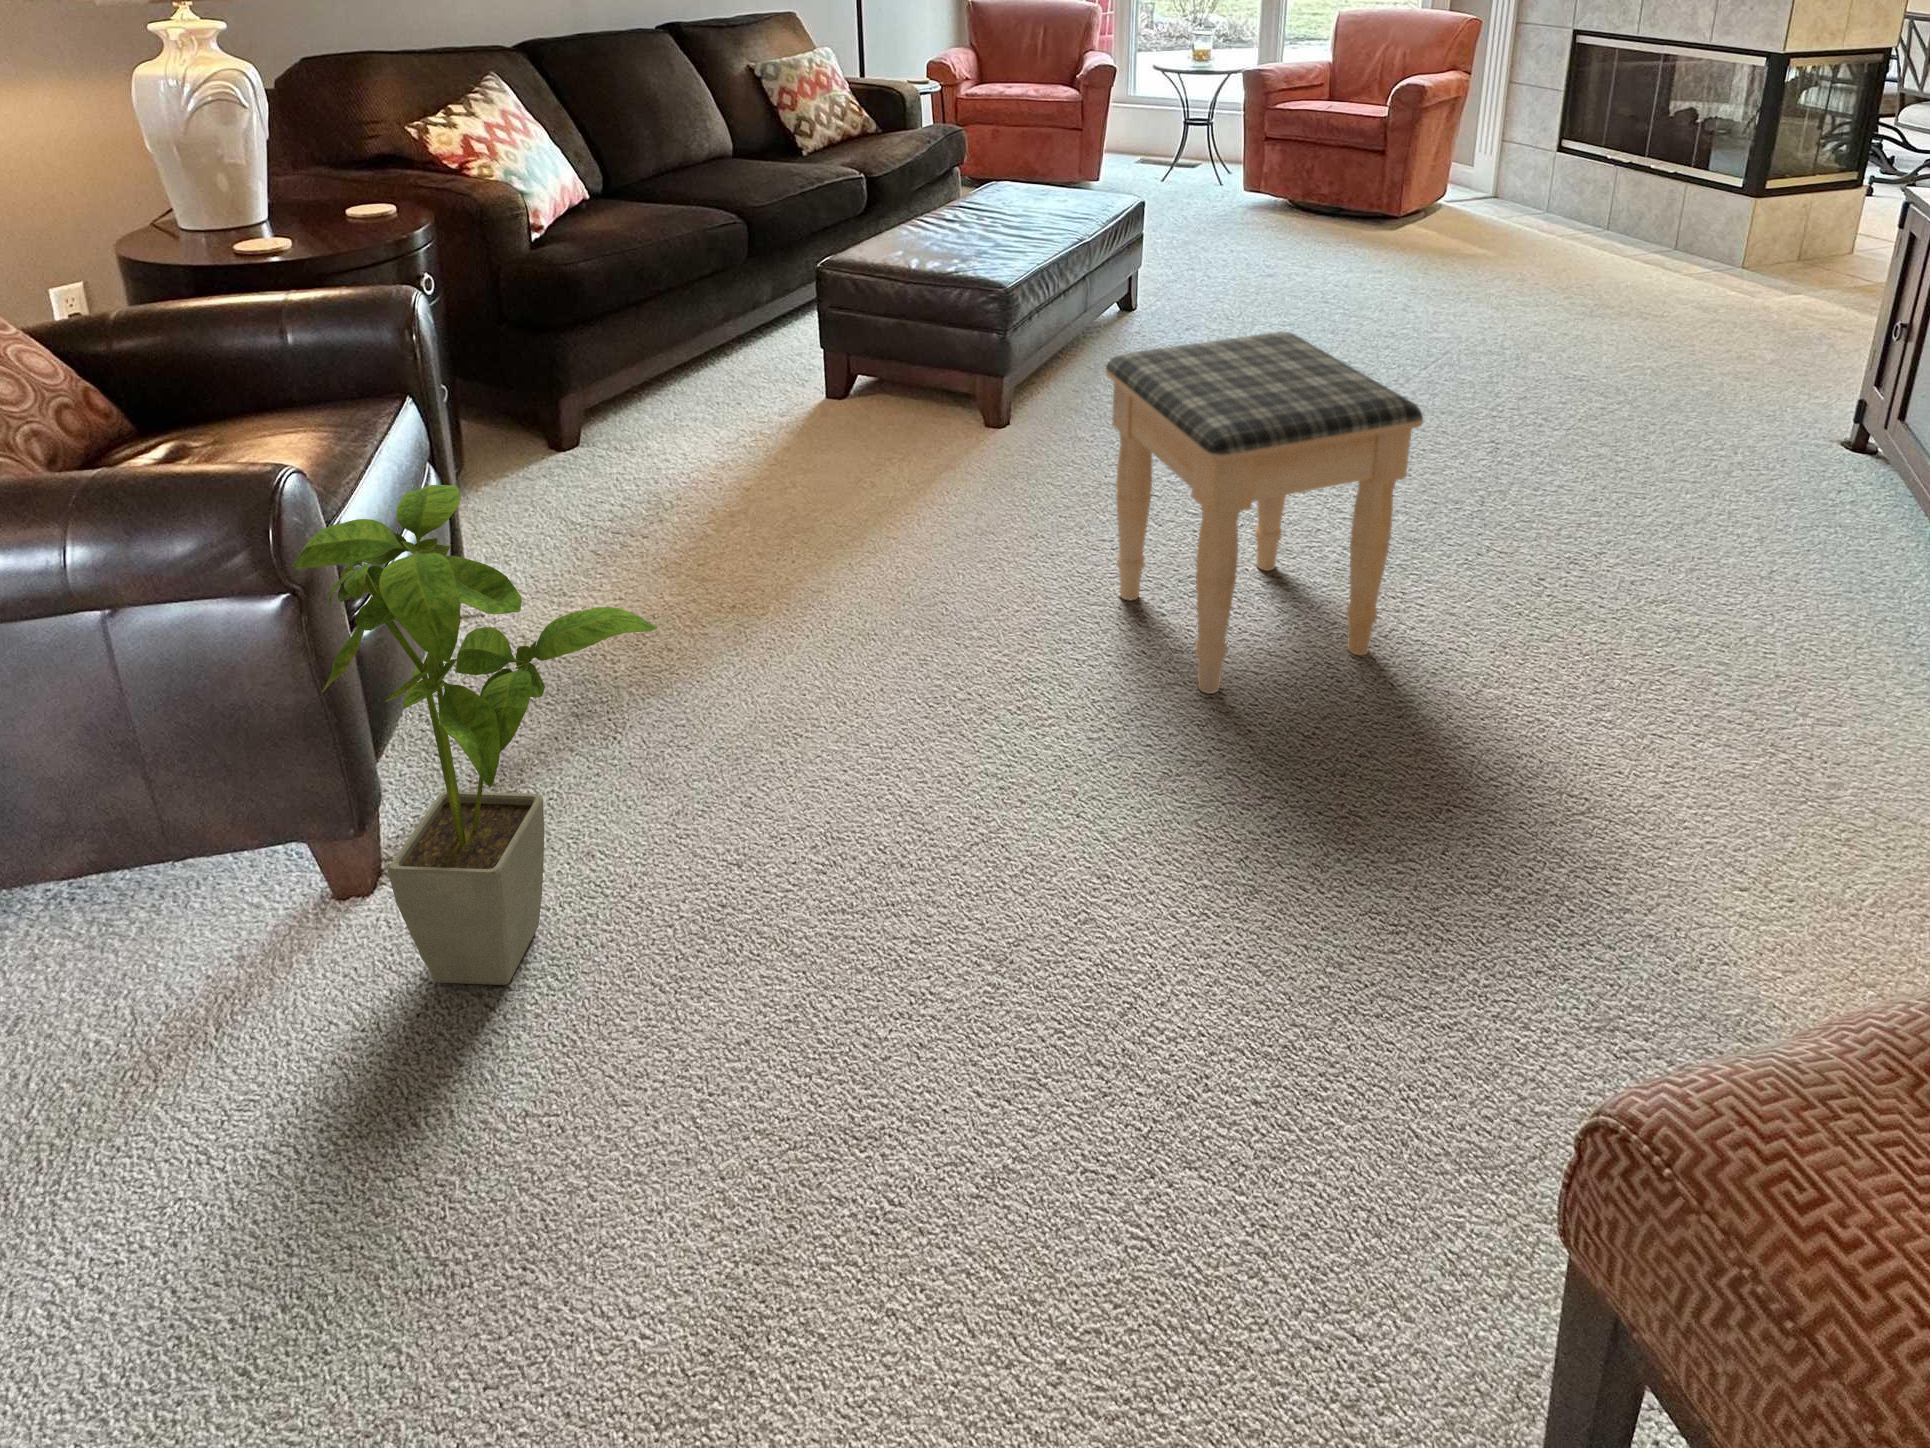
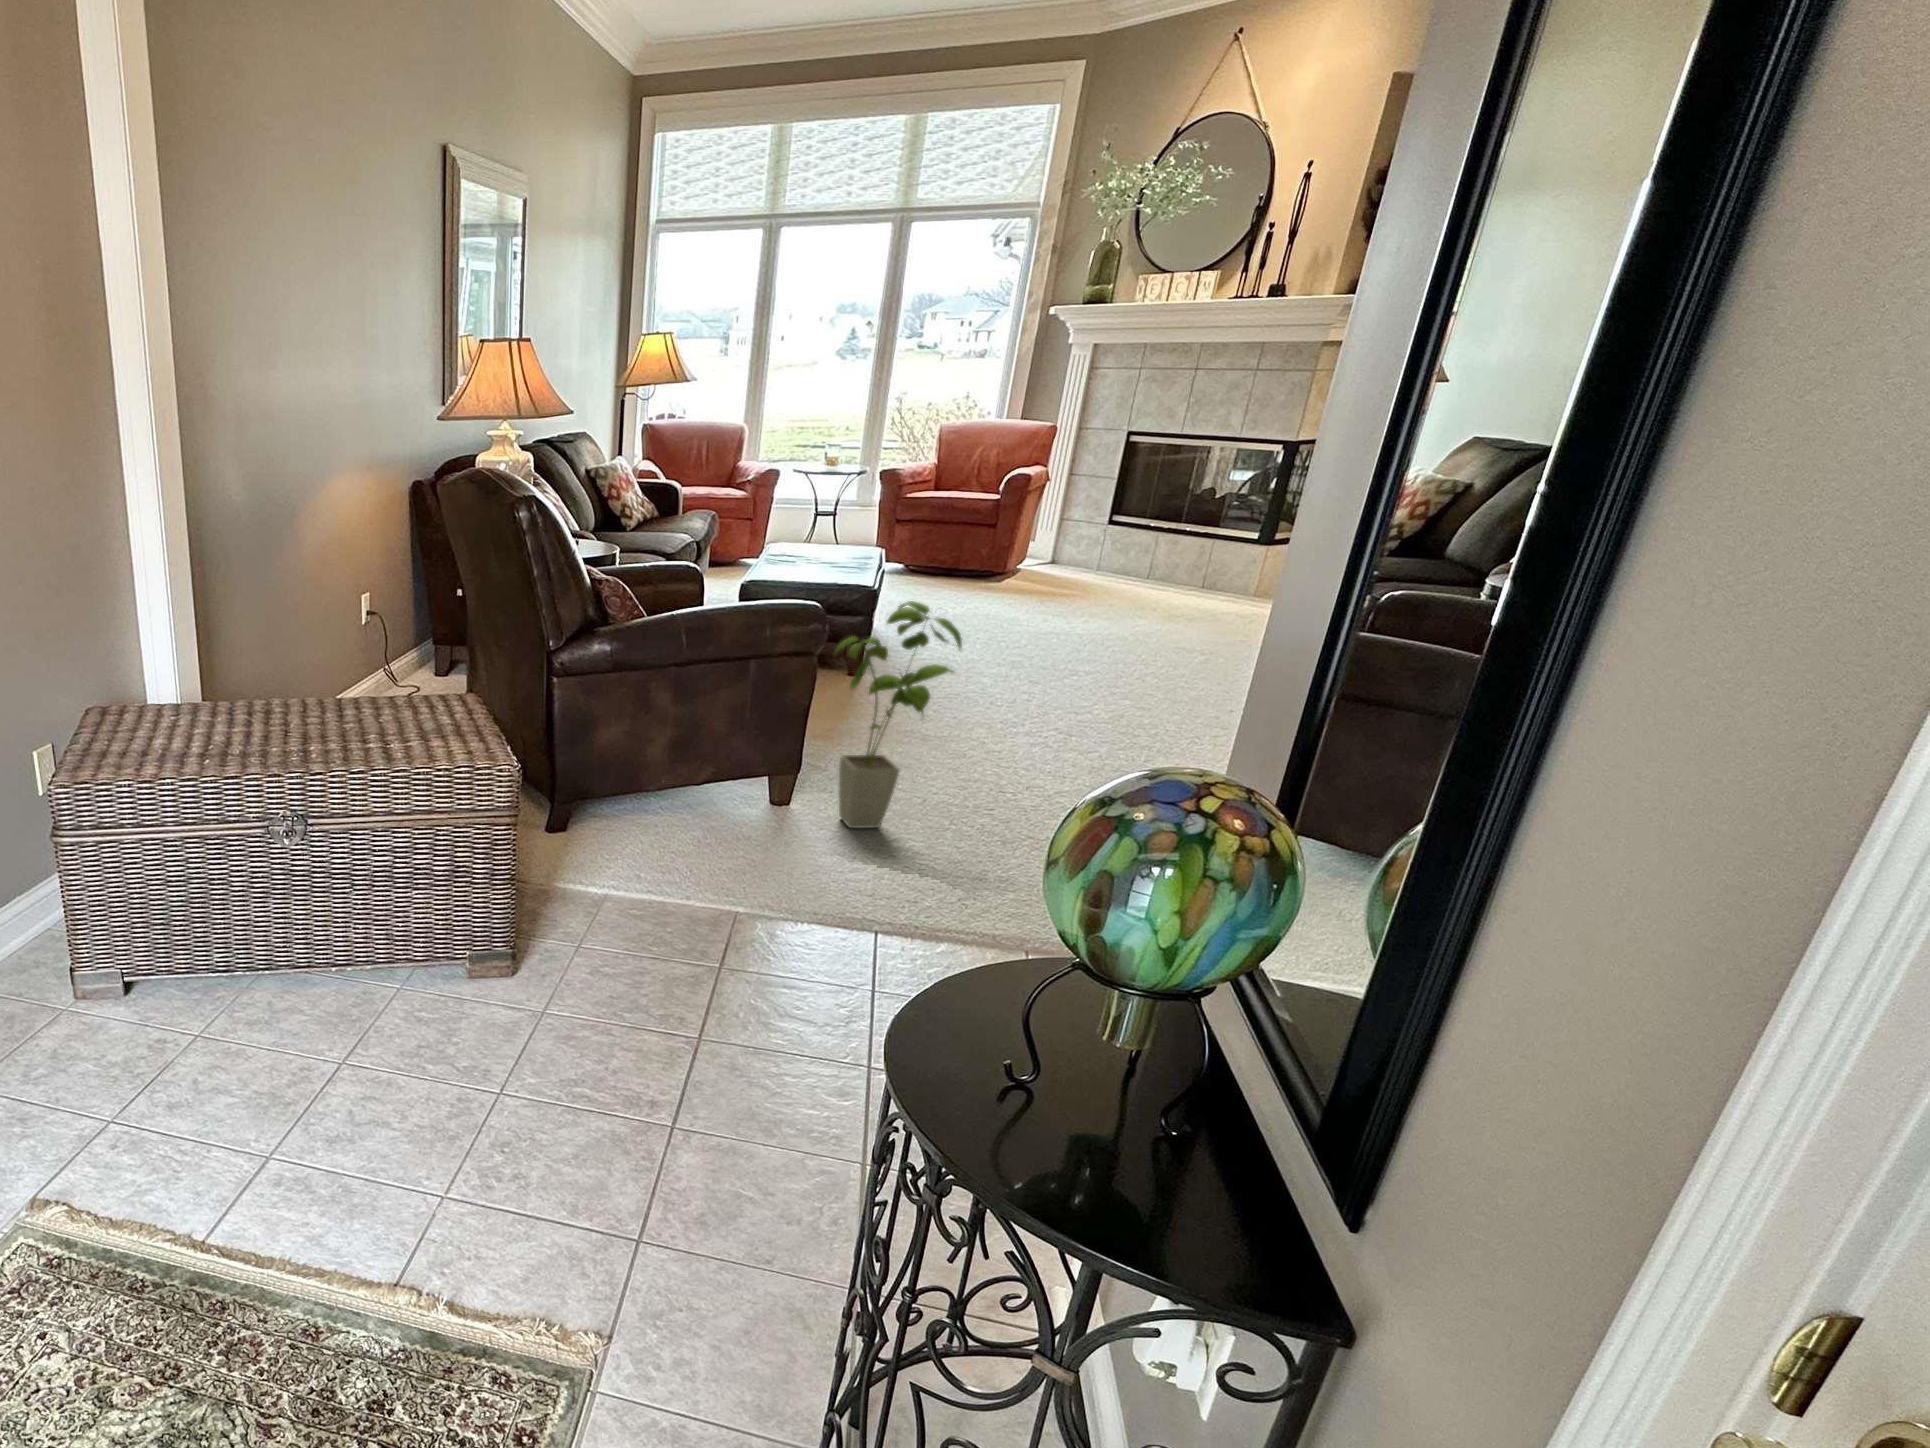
footstool: present [1106,332,1423,694] -> none [1004,588,1202,759]

